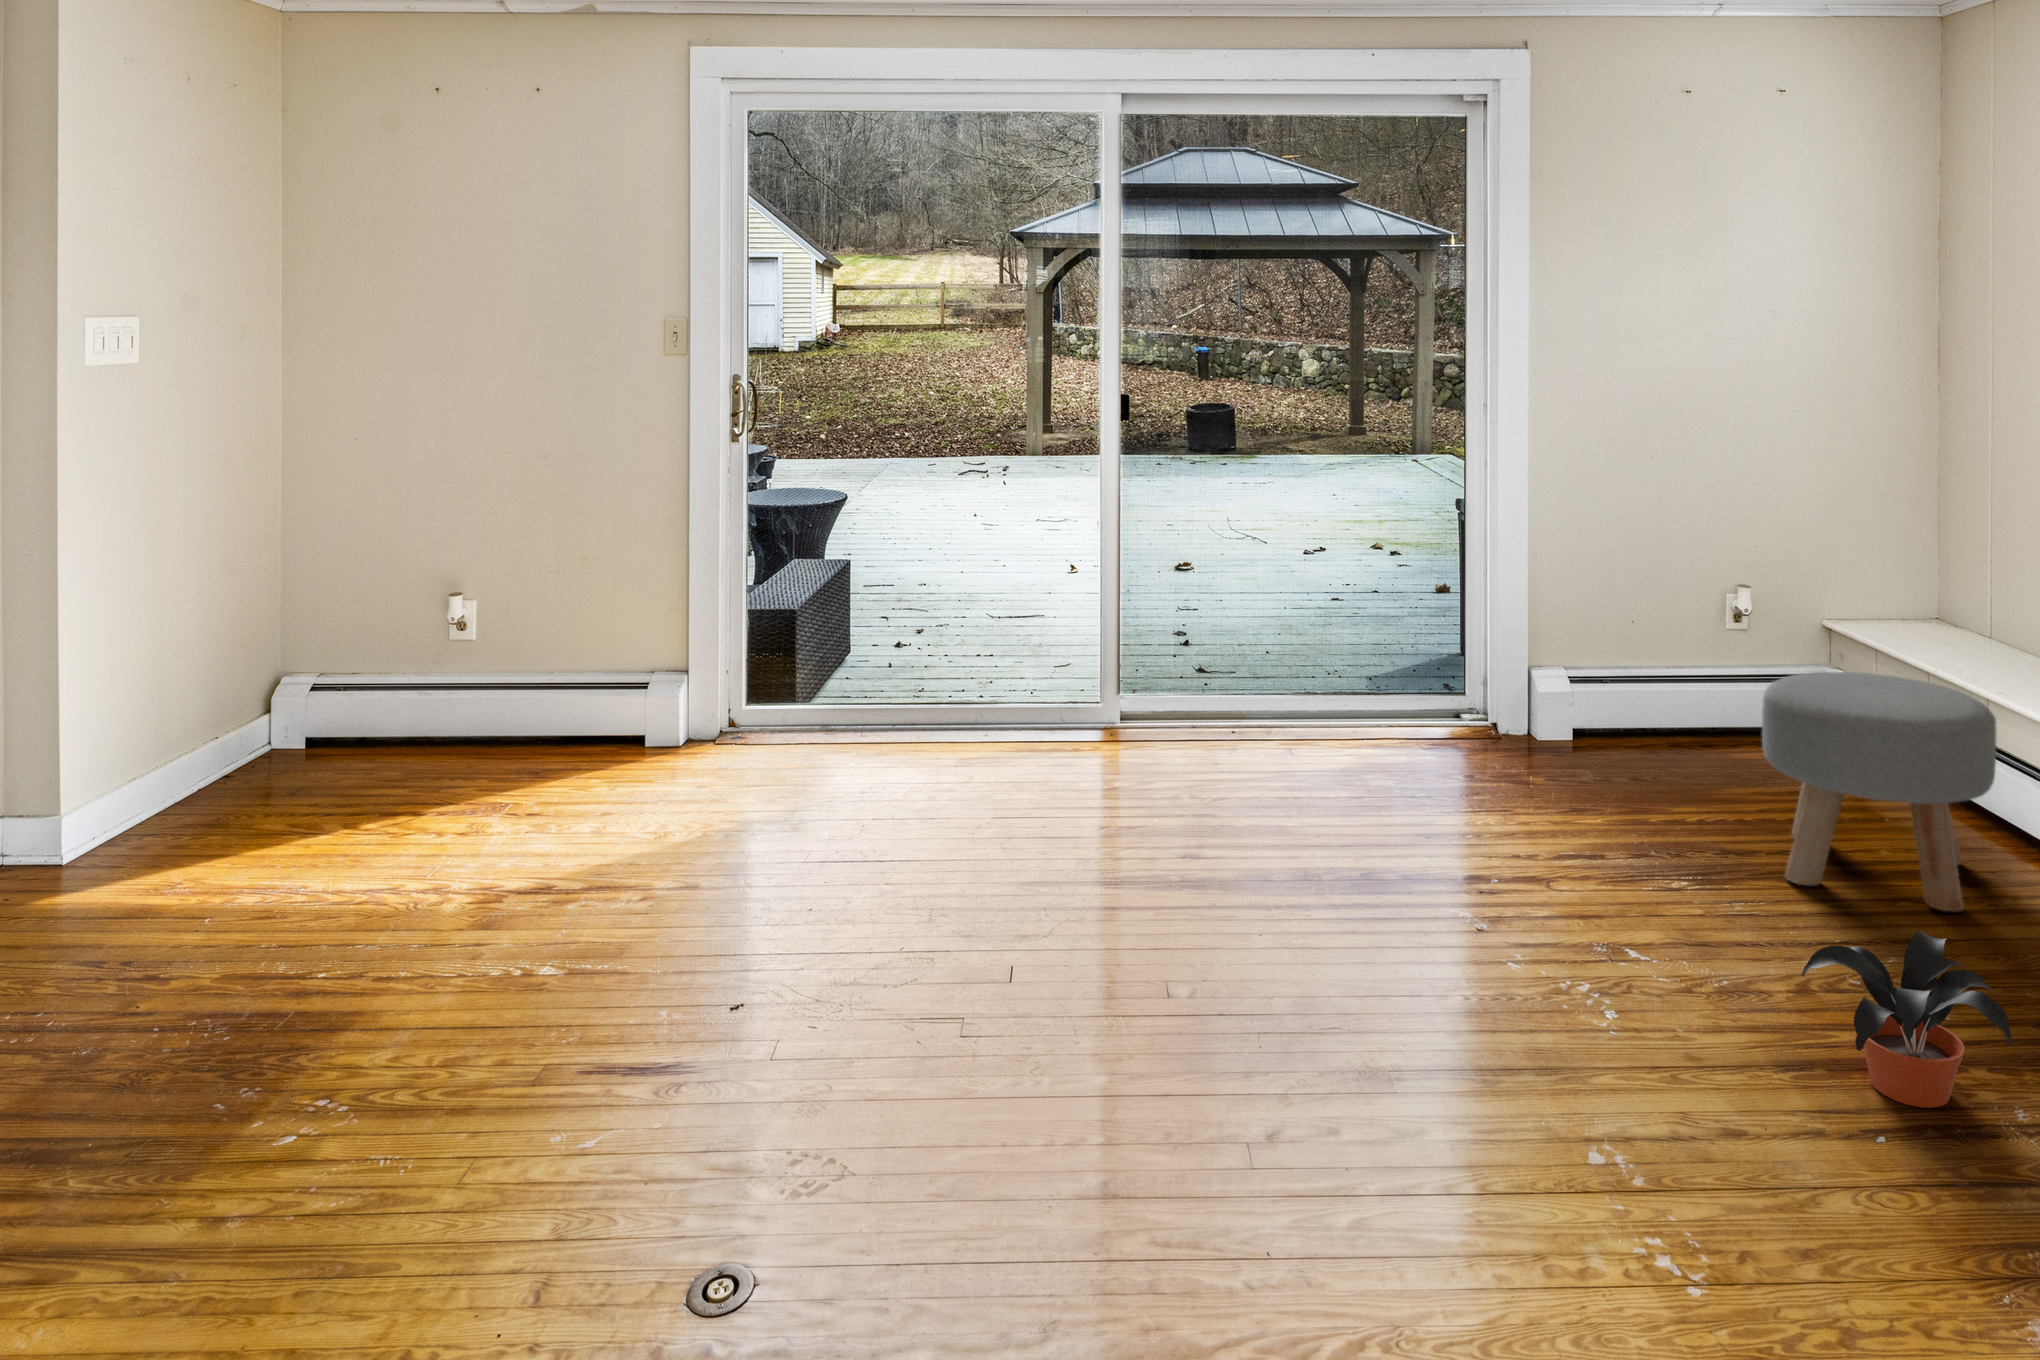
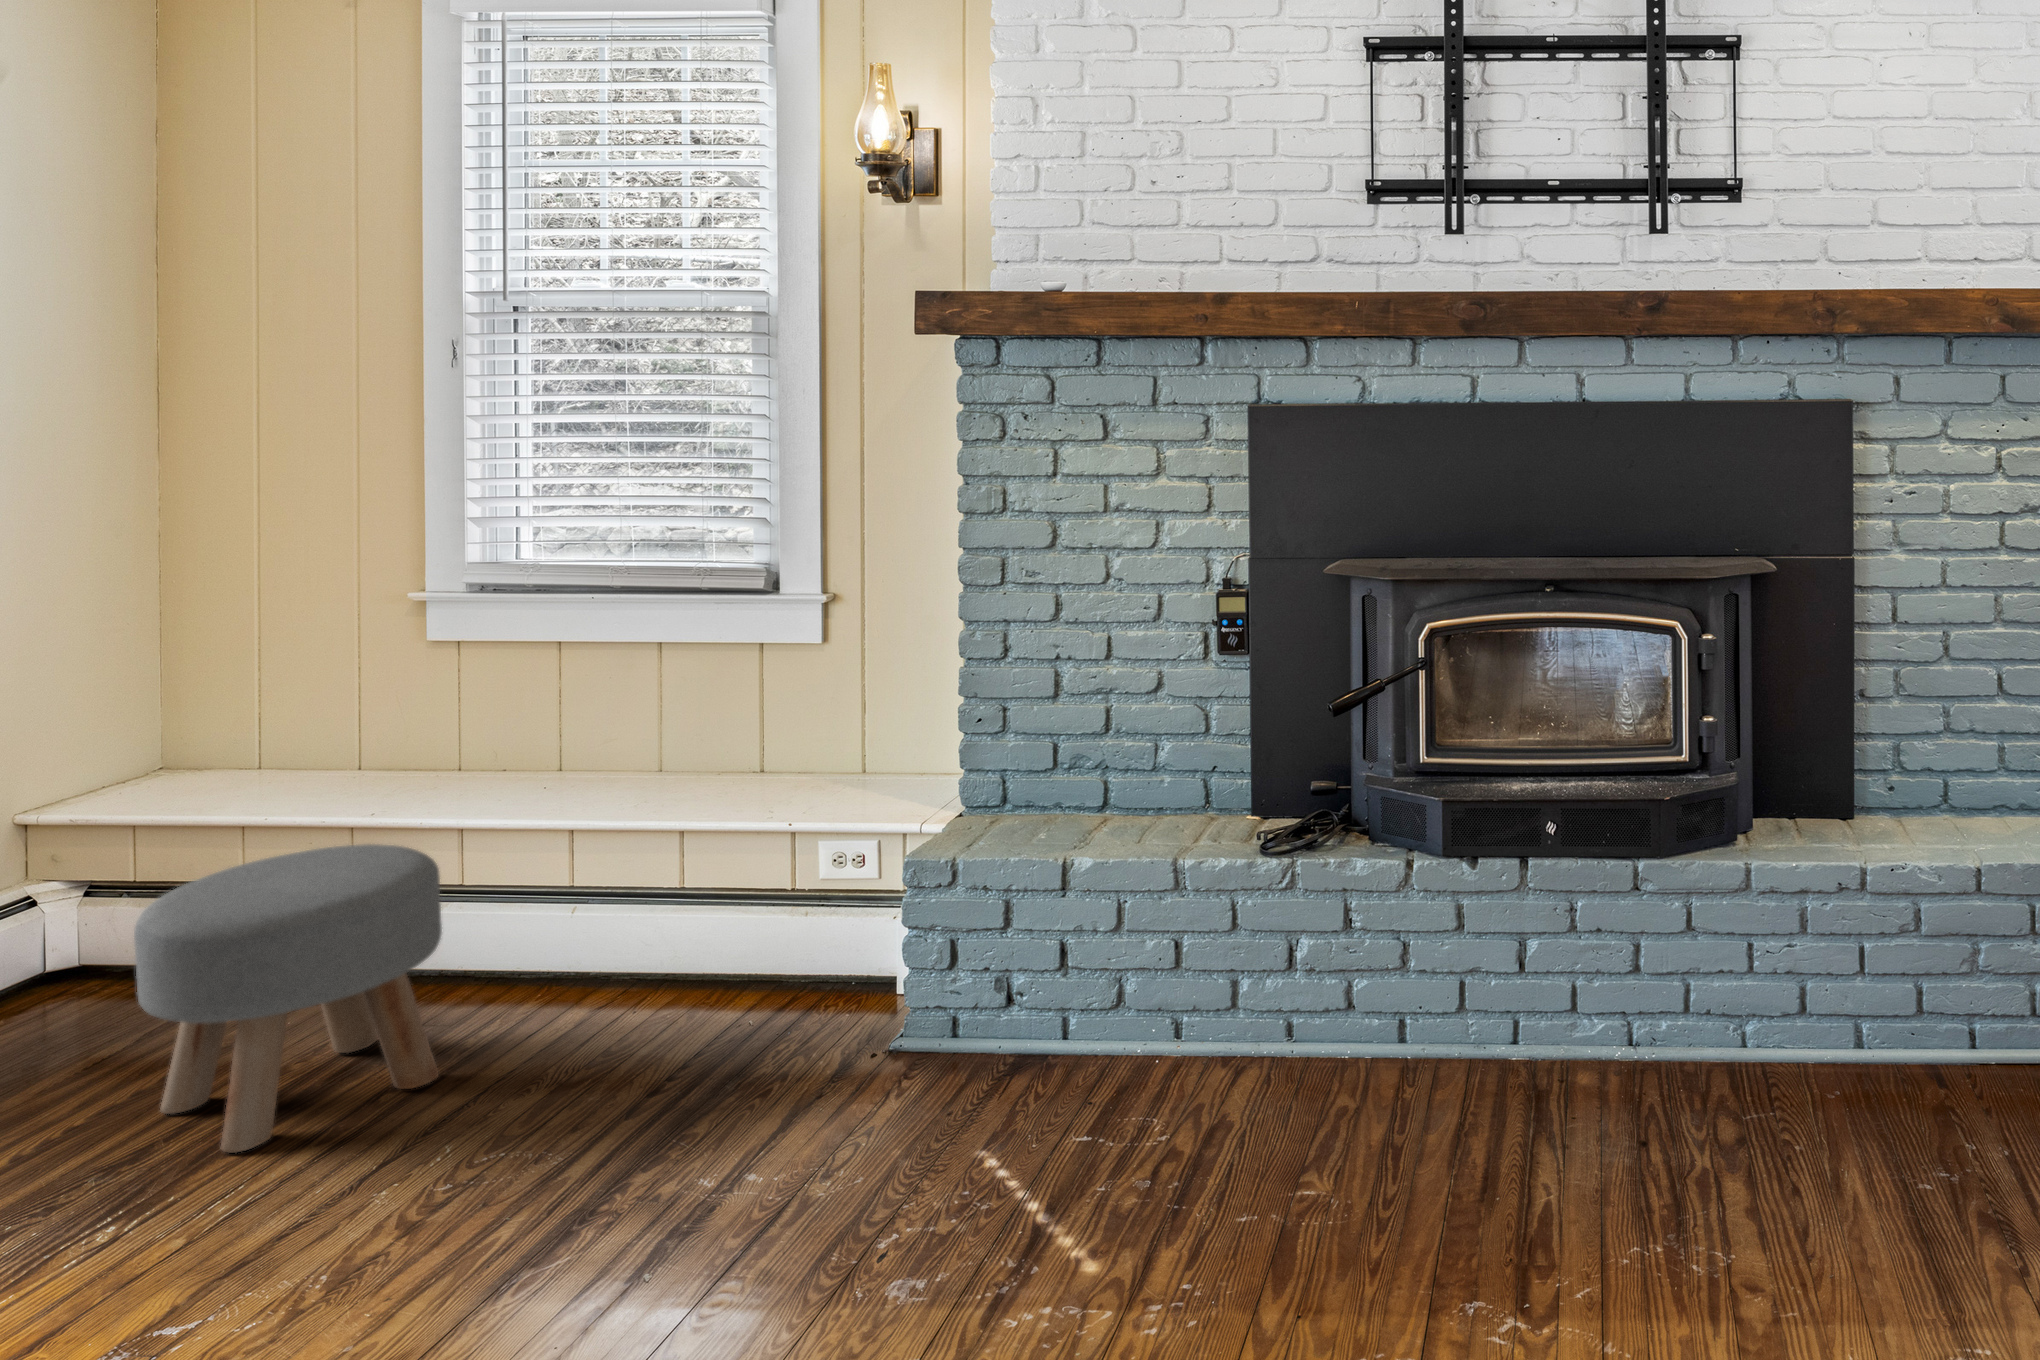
potted plant: present [1802,931,2012,1108] -> none [496,1065,711,1249]

